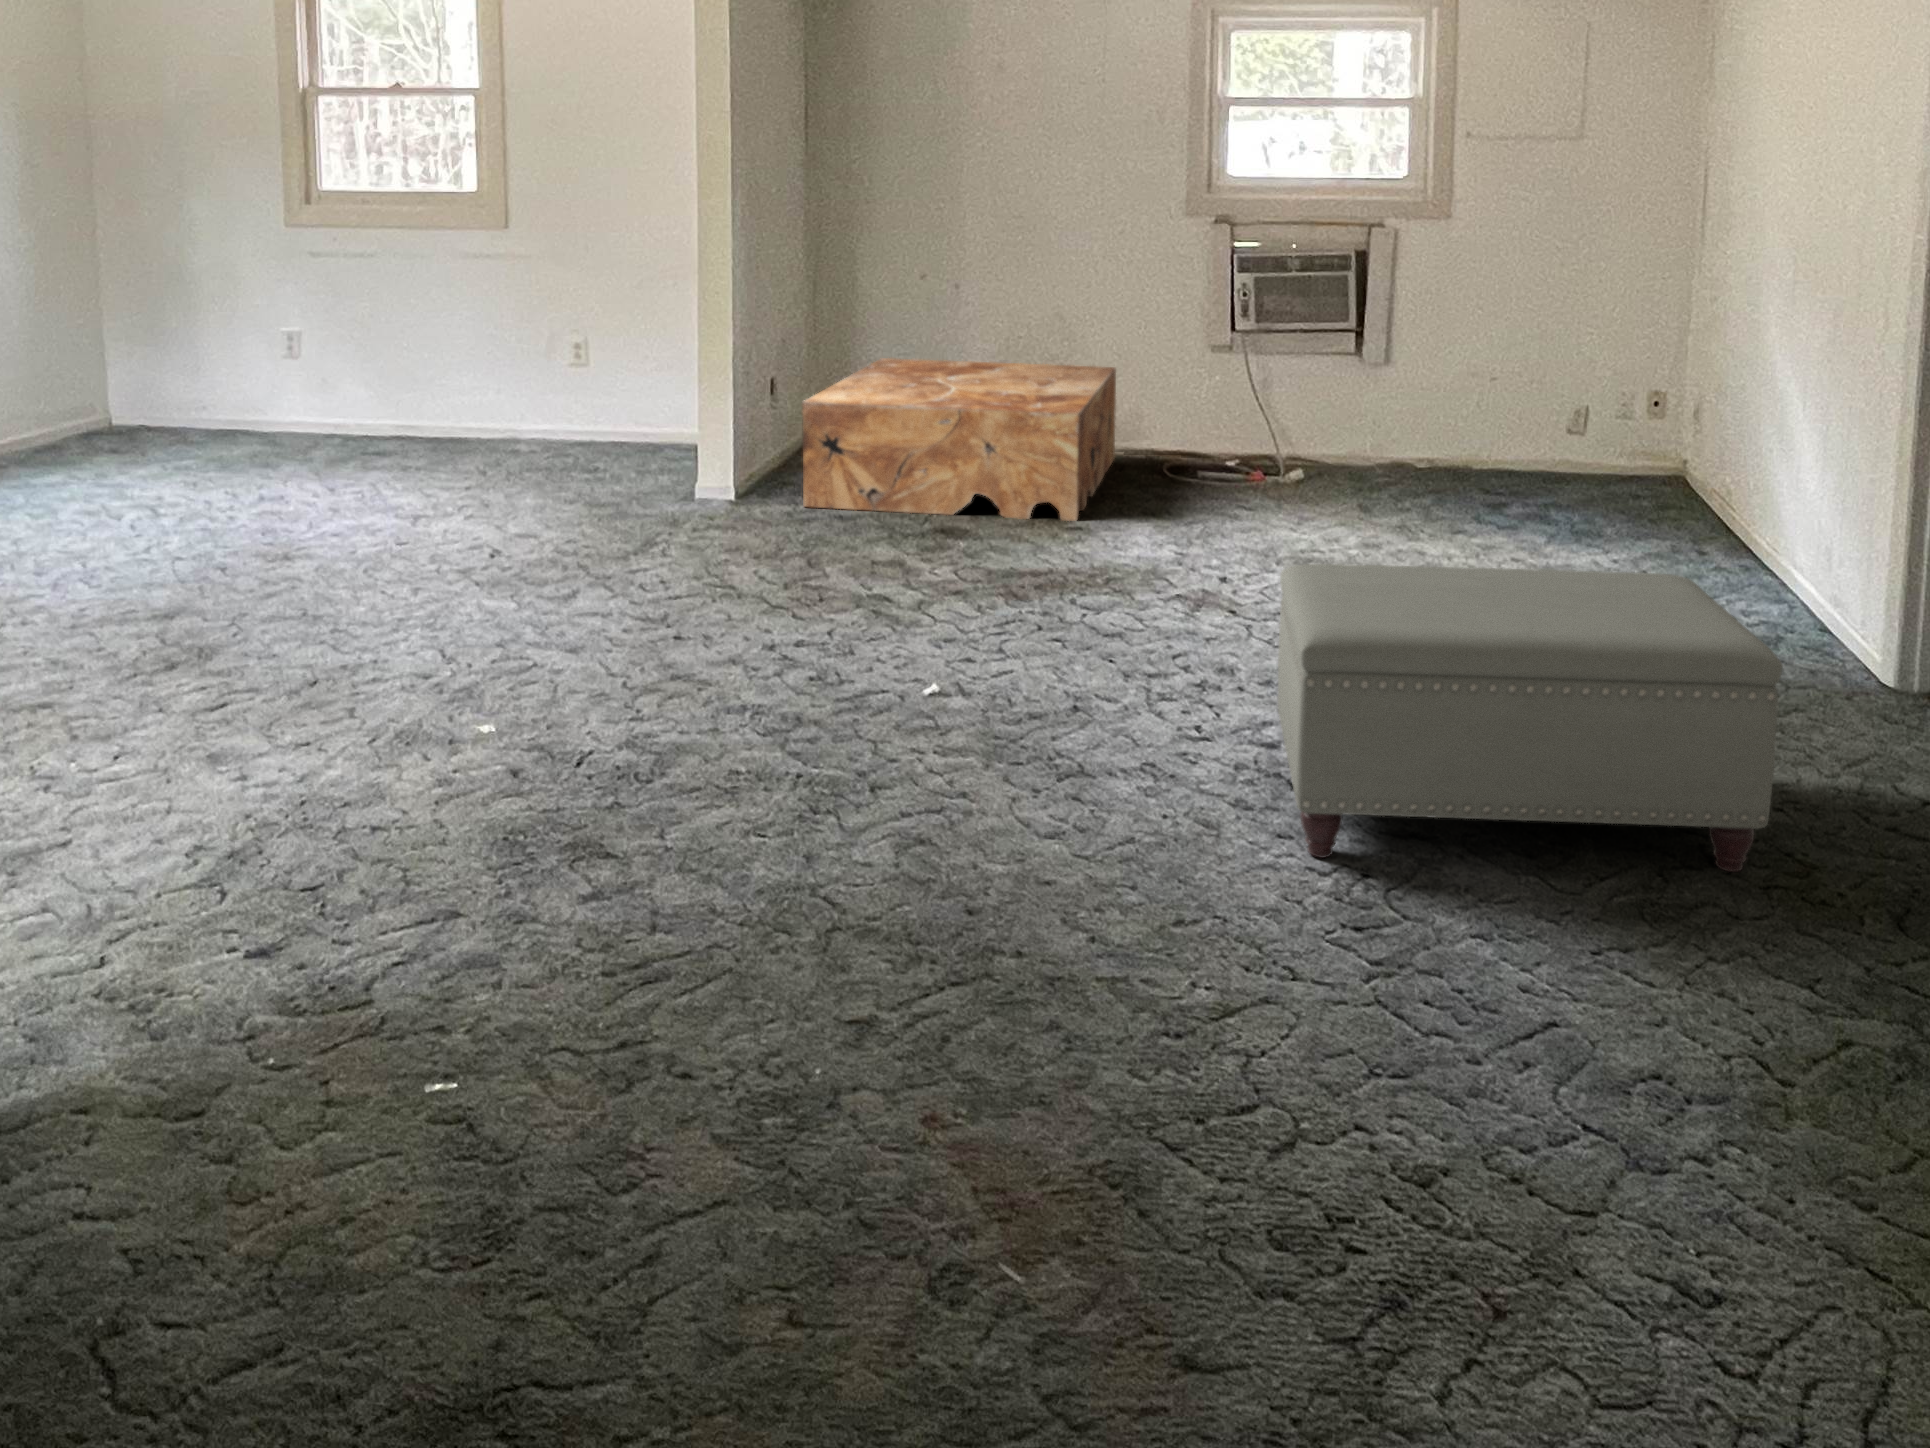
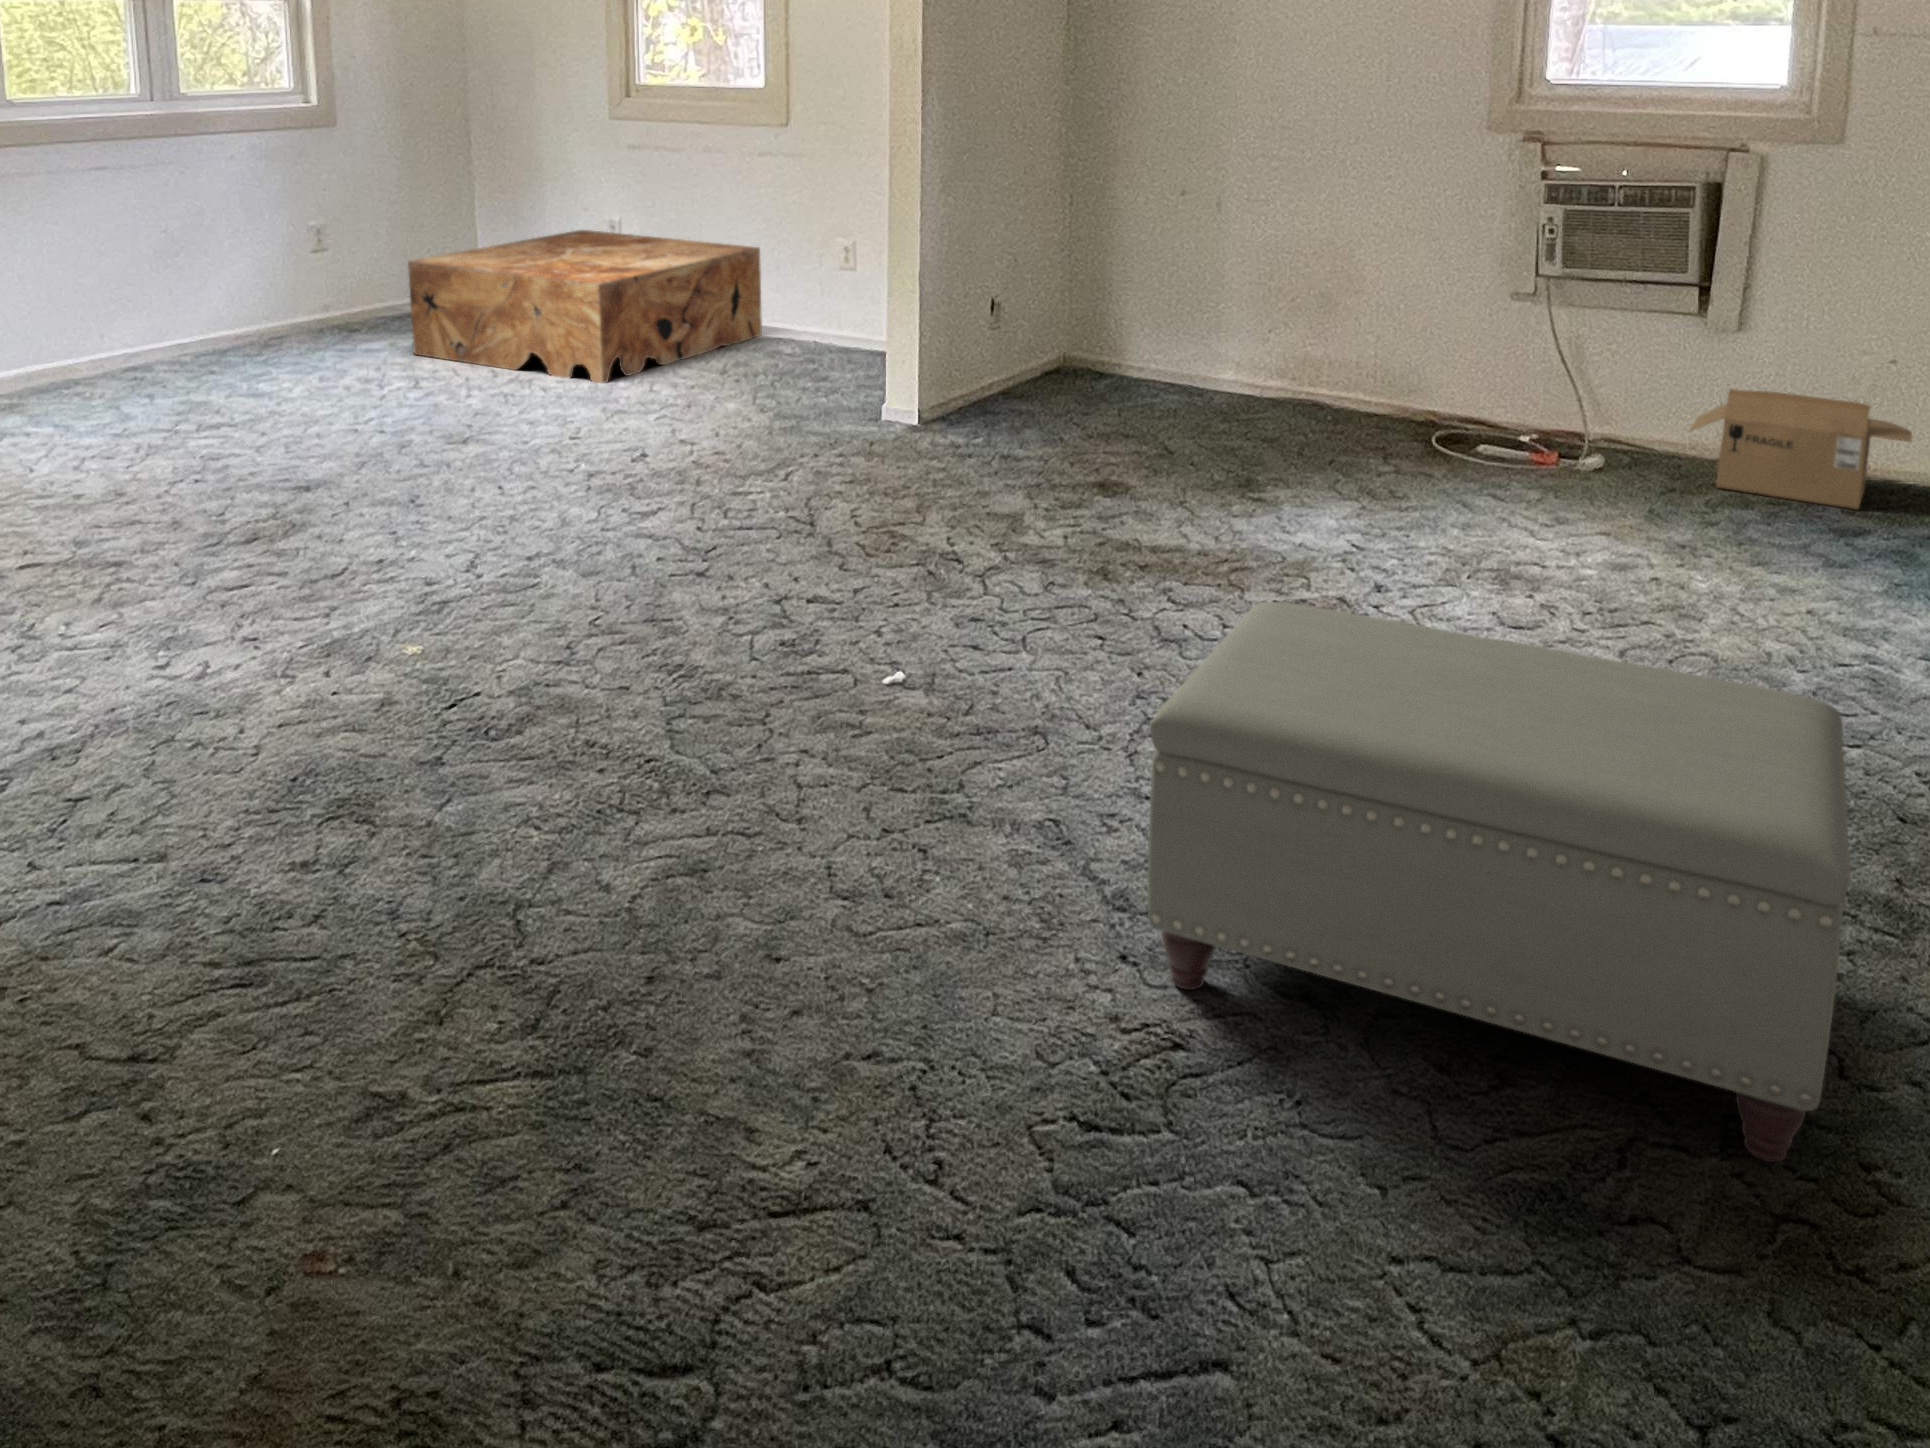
coffee table: present [802,358,1116,521] -> present [408,230,762,383]
cardboard box: none [1365,406,1520,489] -> present [1690,389,1912,510]

